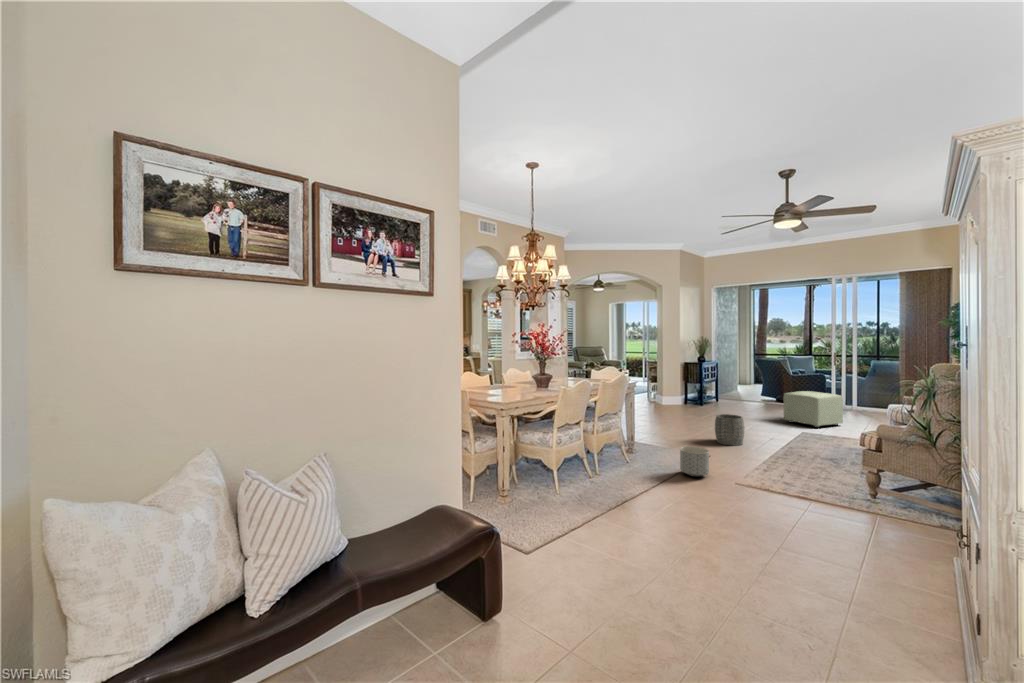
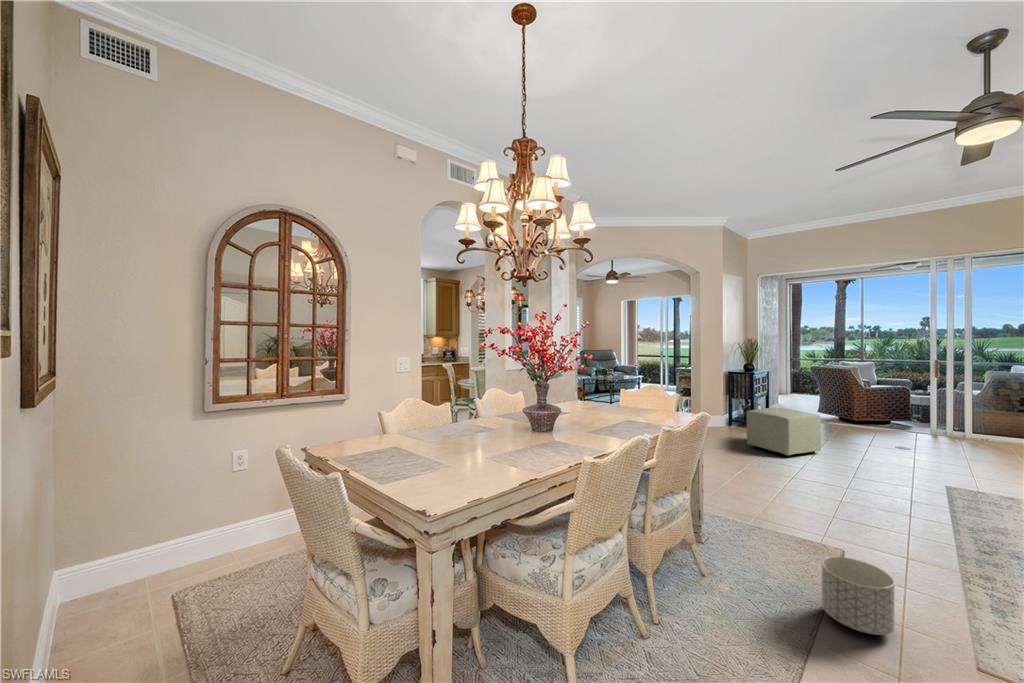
ottoman: present [784,391,843,428] -> present [747,408,821,457]
woven basket: present [715,414,744,445] -> none [822,463,878,520]

